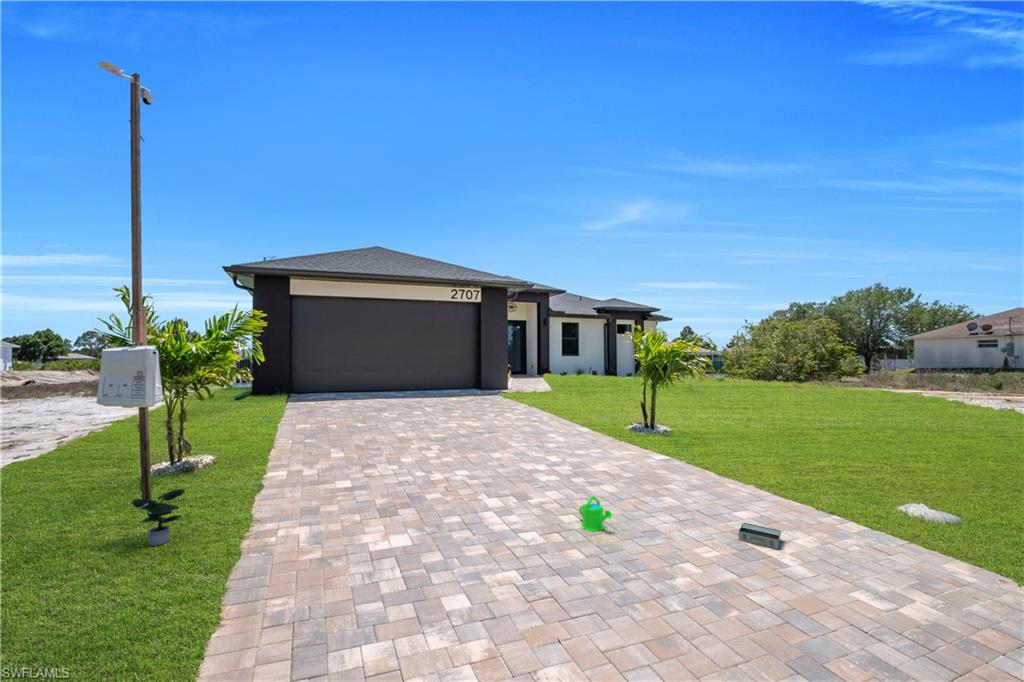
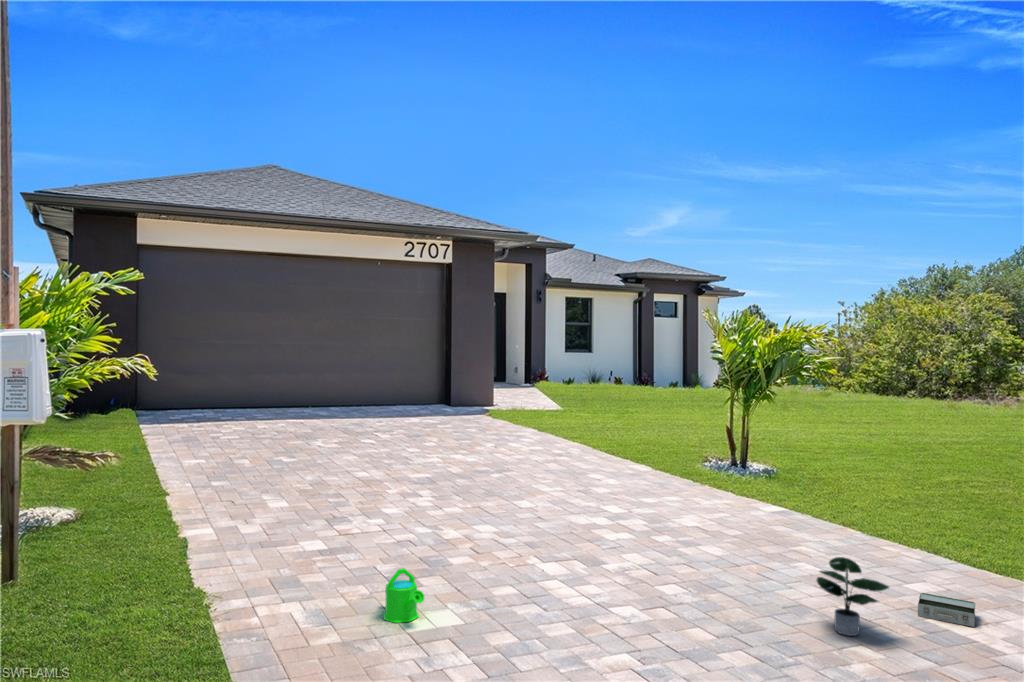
potted plant: present [131,489,185,546] -> present [816,557,889,636]
watering can: present [579,496,612,531] -> present [383,568,424,623]

